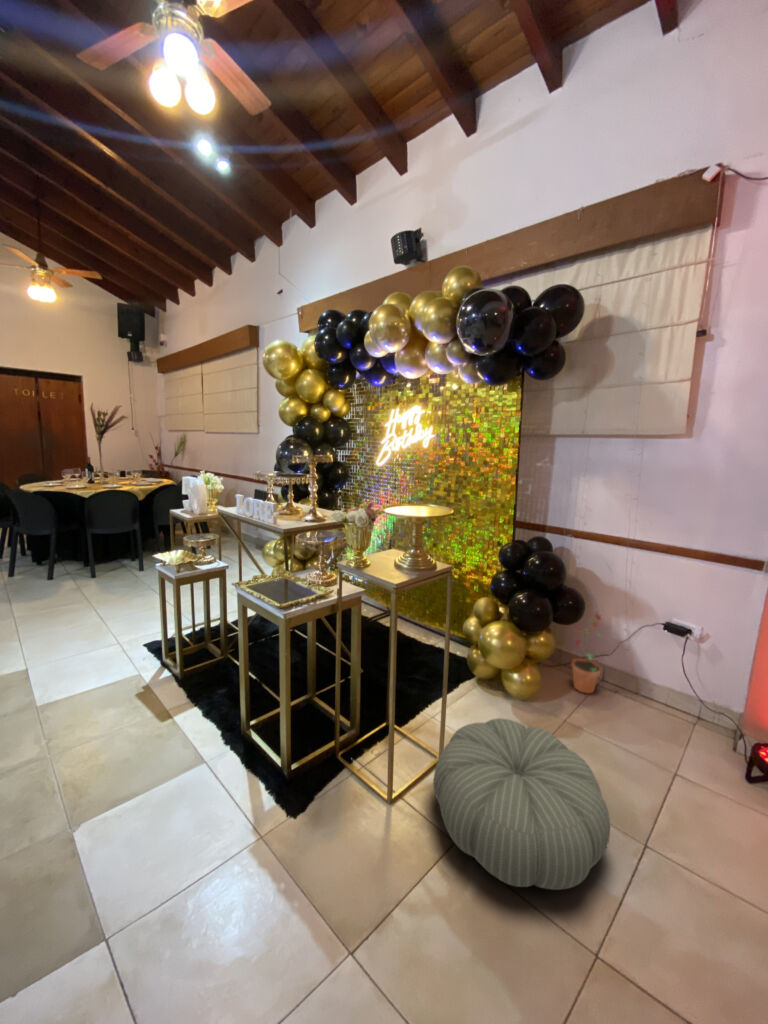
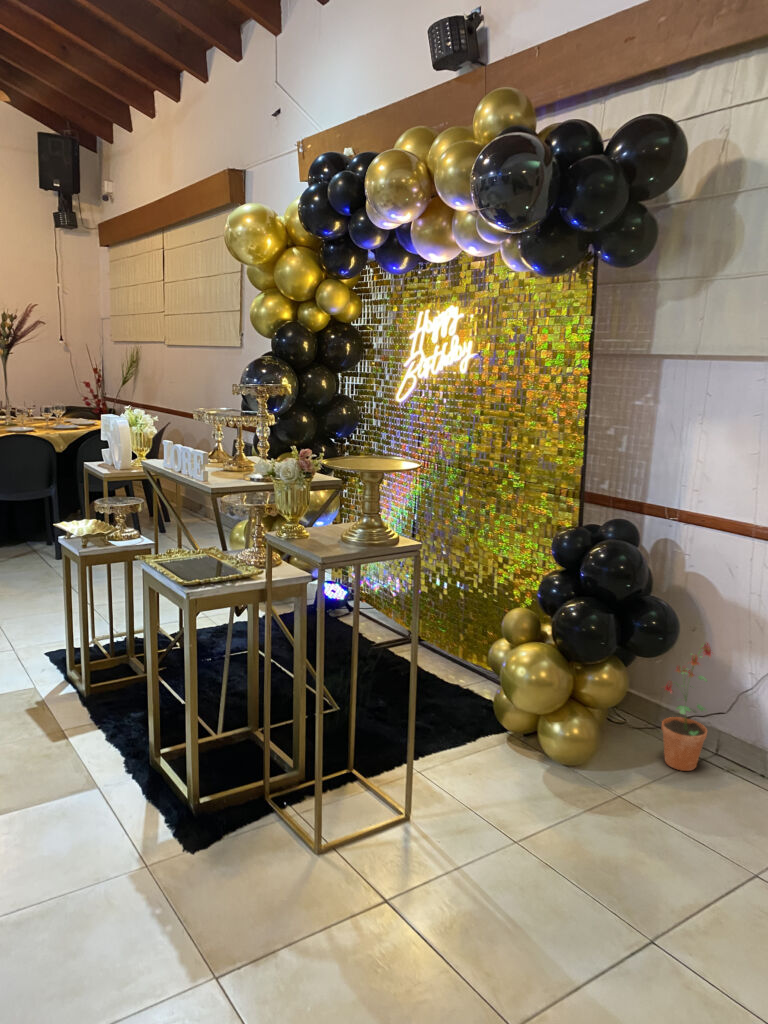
pouf: present [434,718,610,890] -> none [369,765,594,956]

